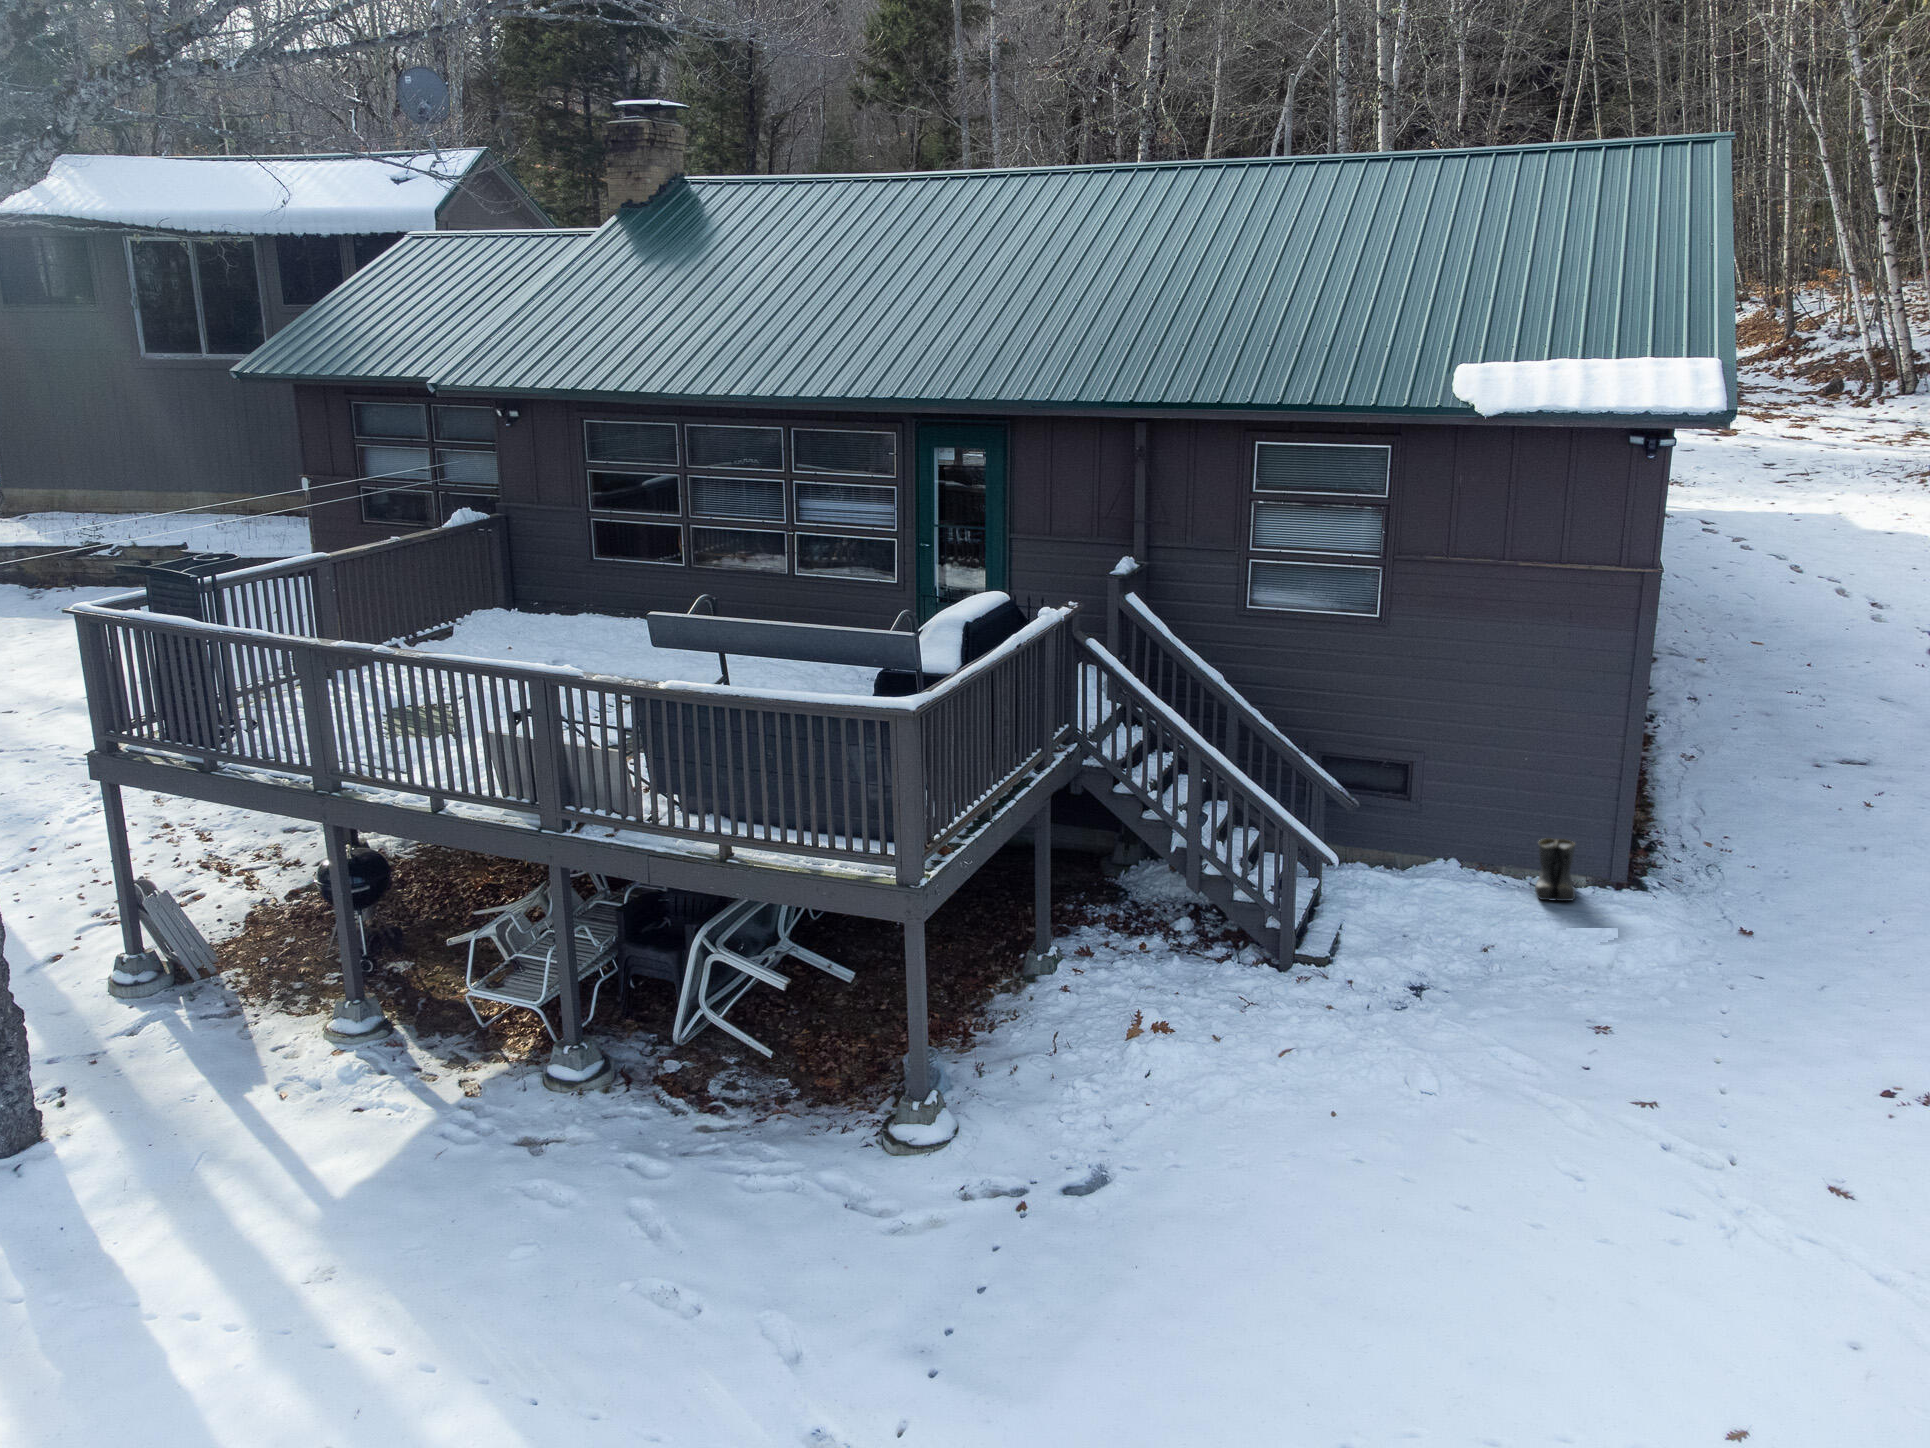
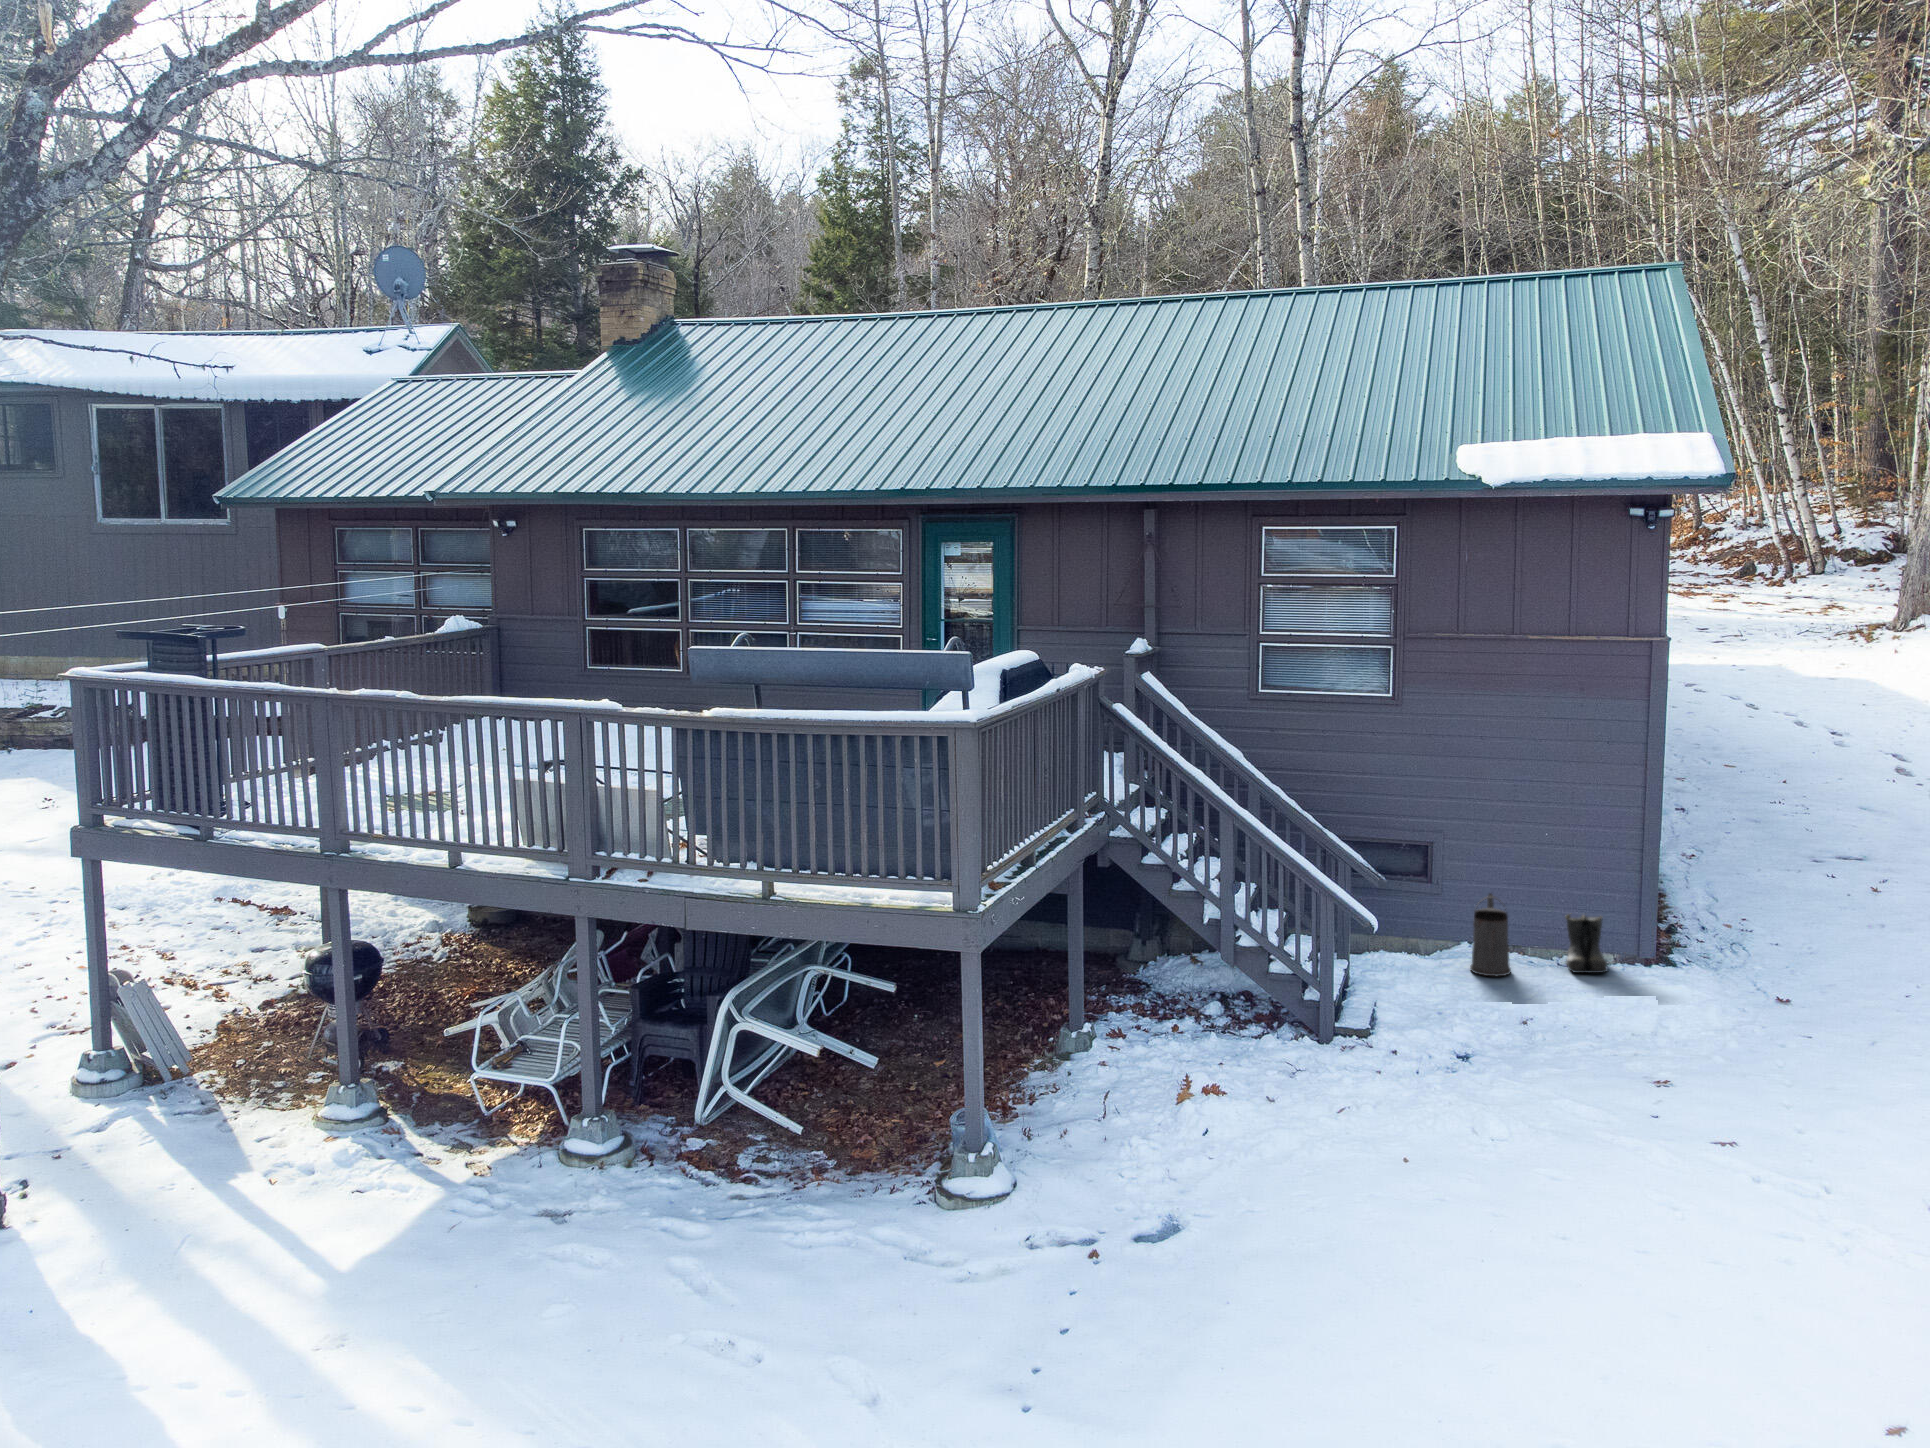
watering can: none [1438,816,1479,902] -> present [1470,893,1511,976]

